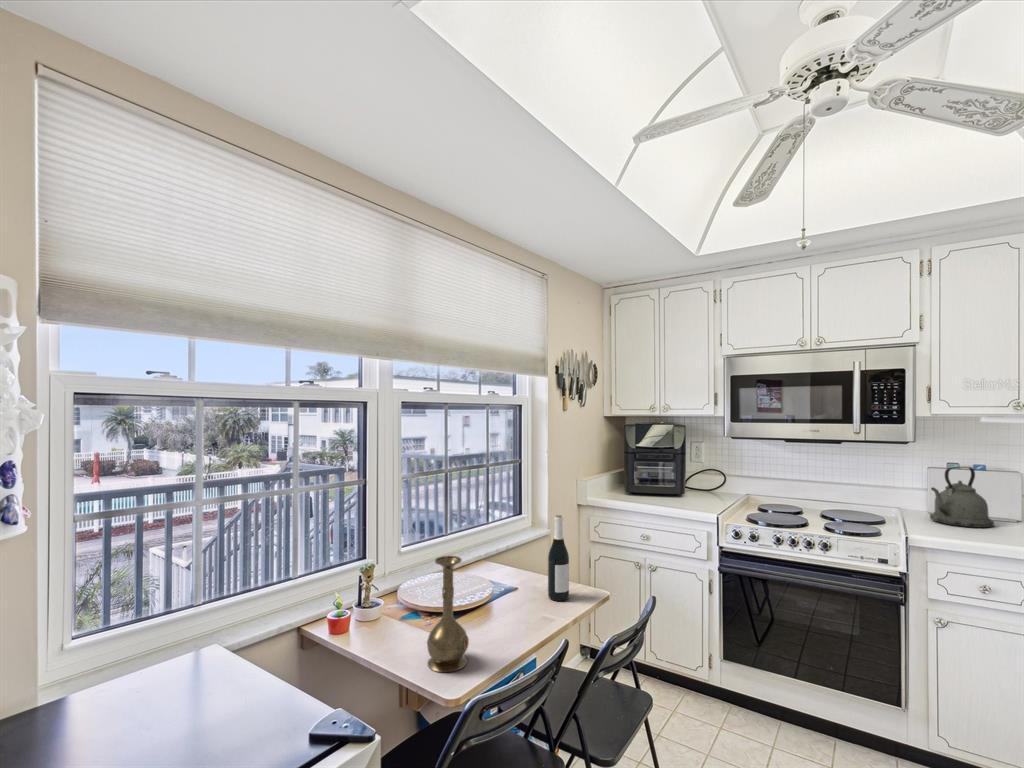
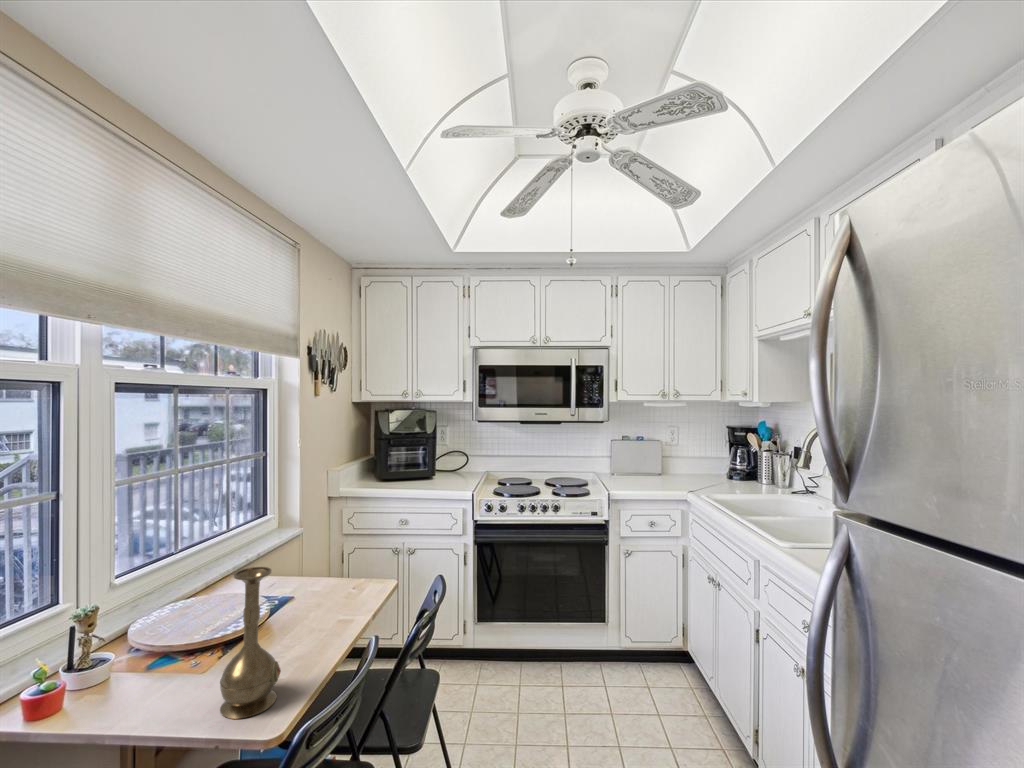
kettle: present [930,467,994,528] -> none [613,439,649,482]
wine bottle: present [548,515,569,601] -> none [335,505,360,600]

